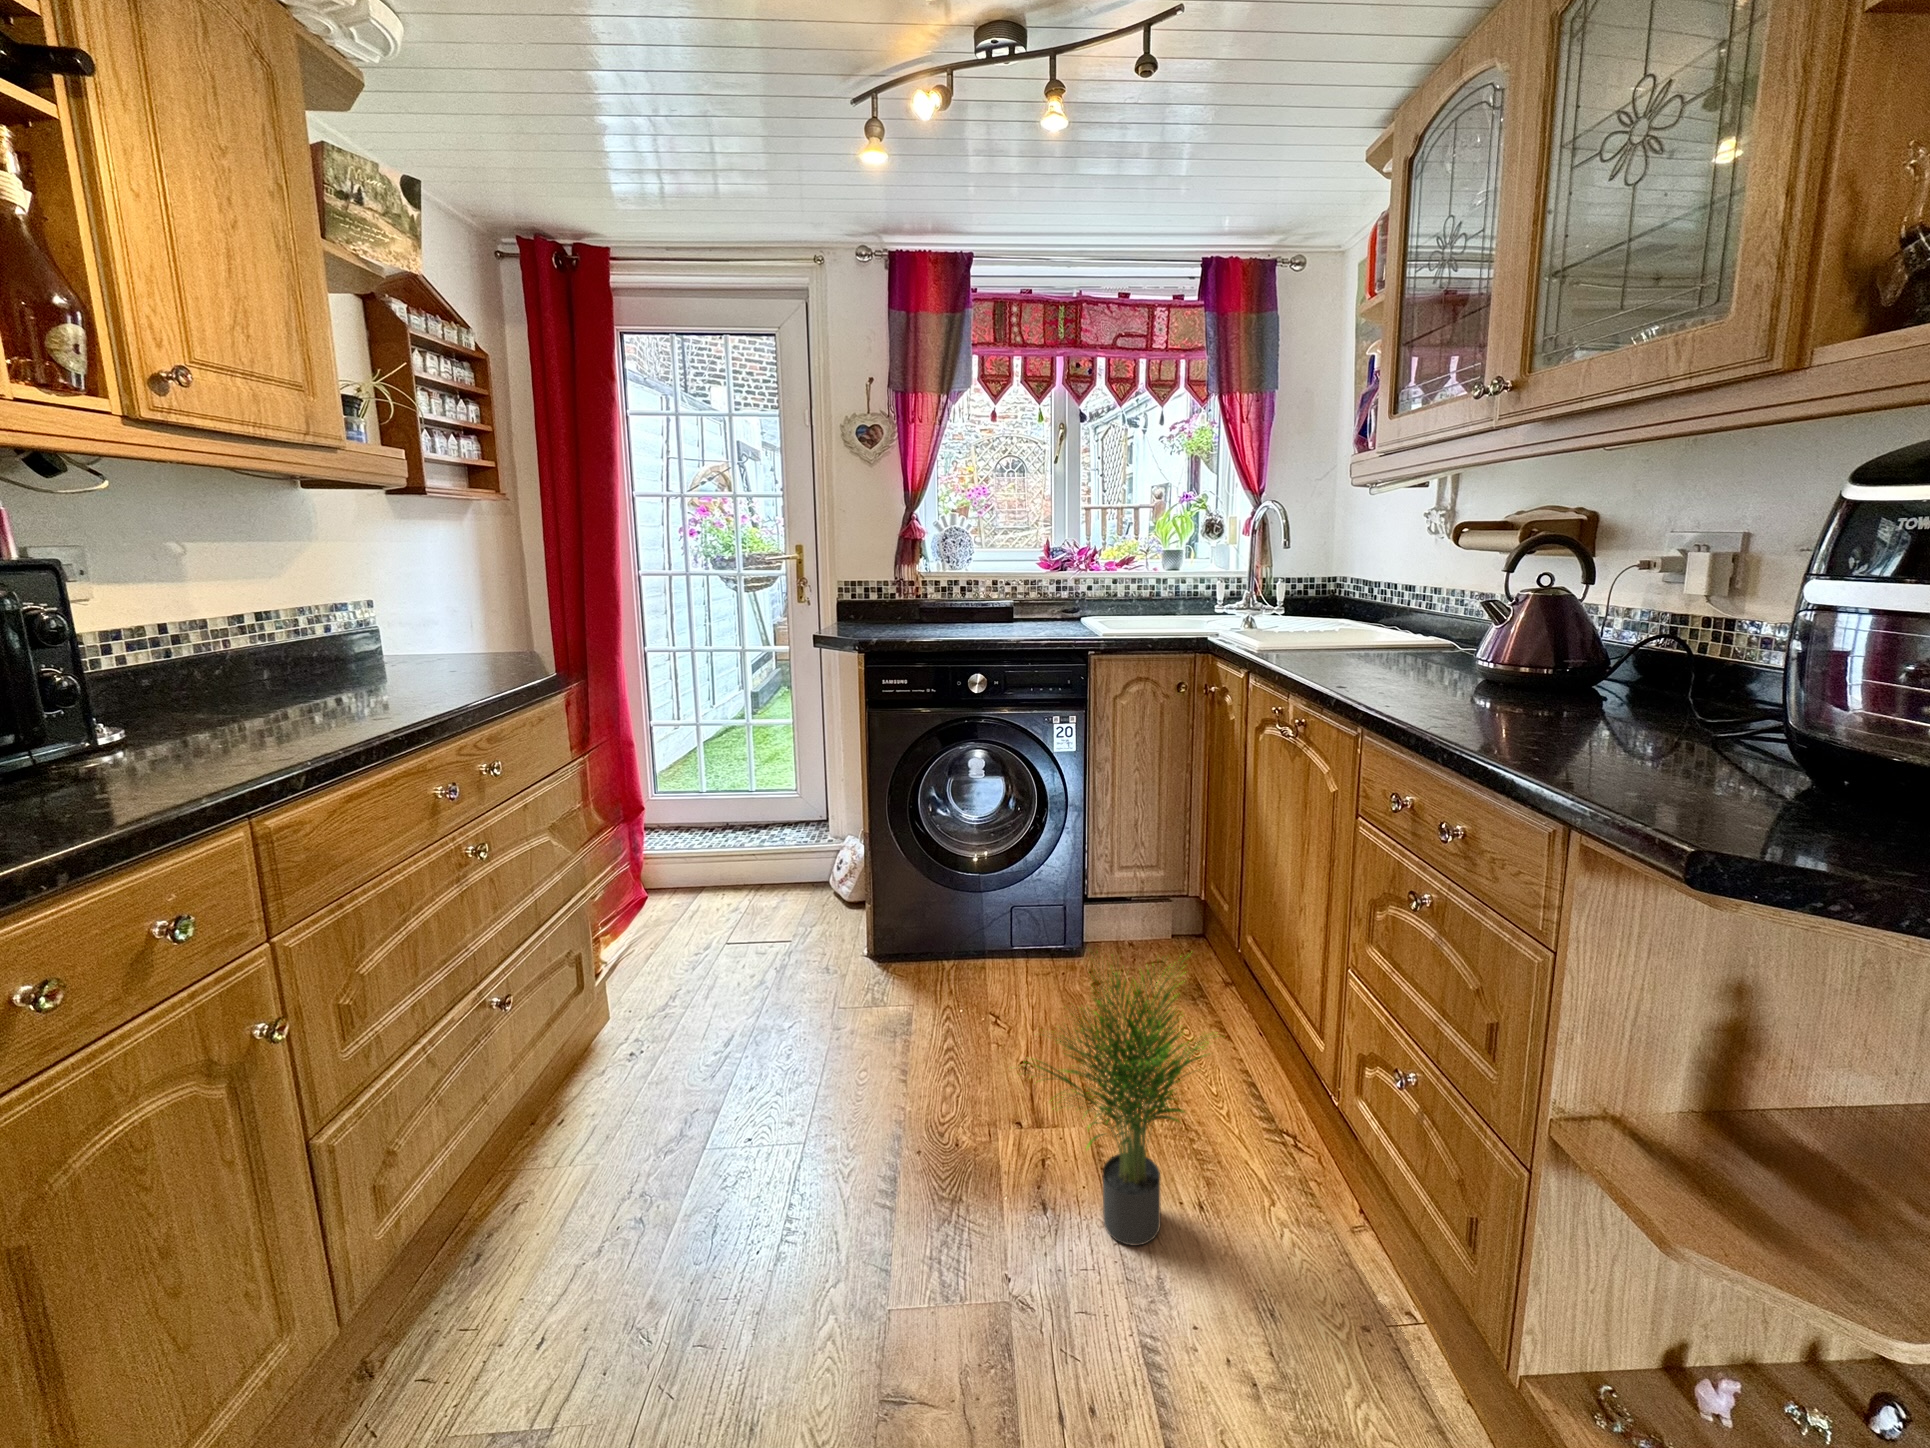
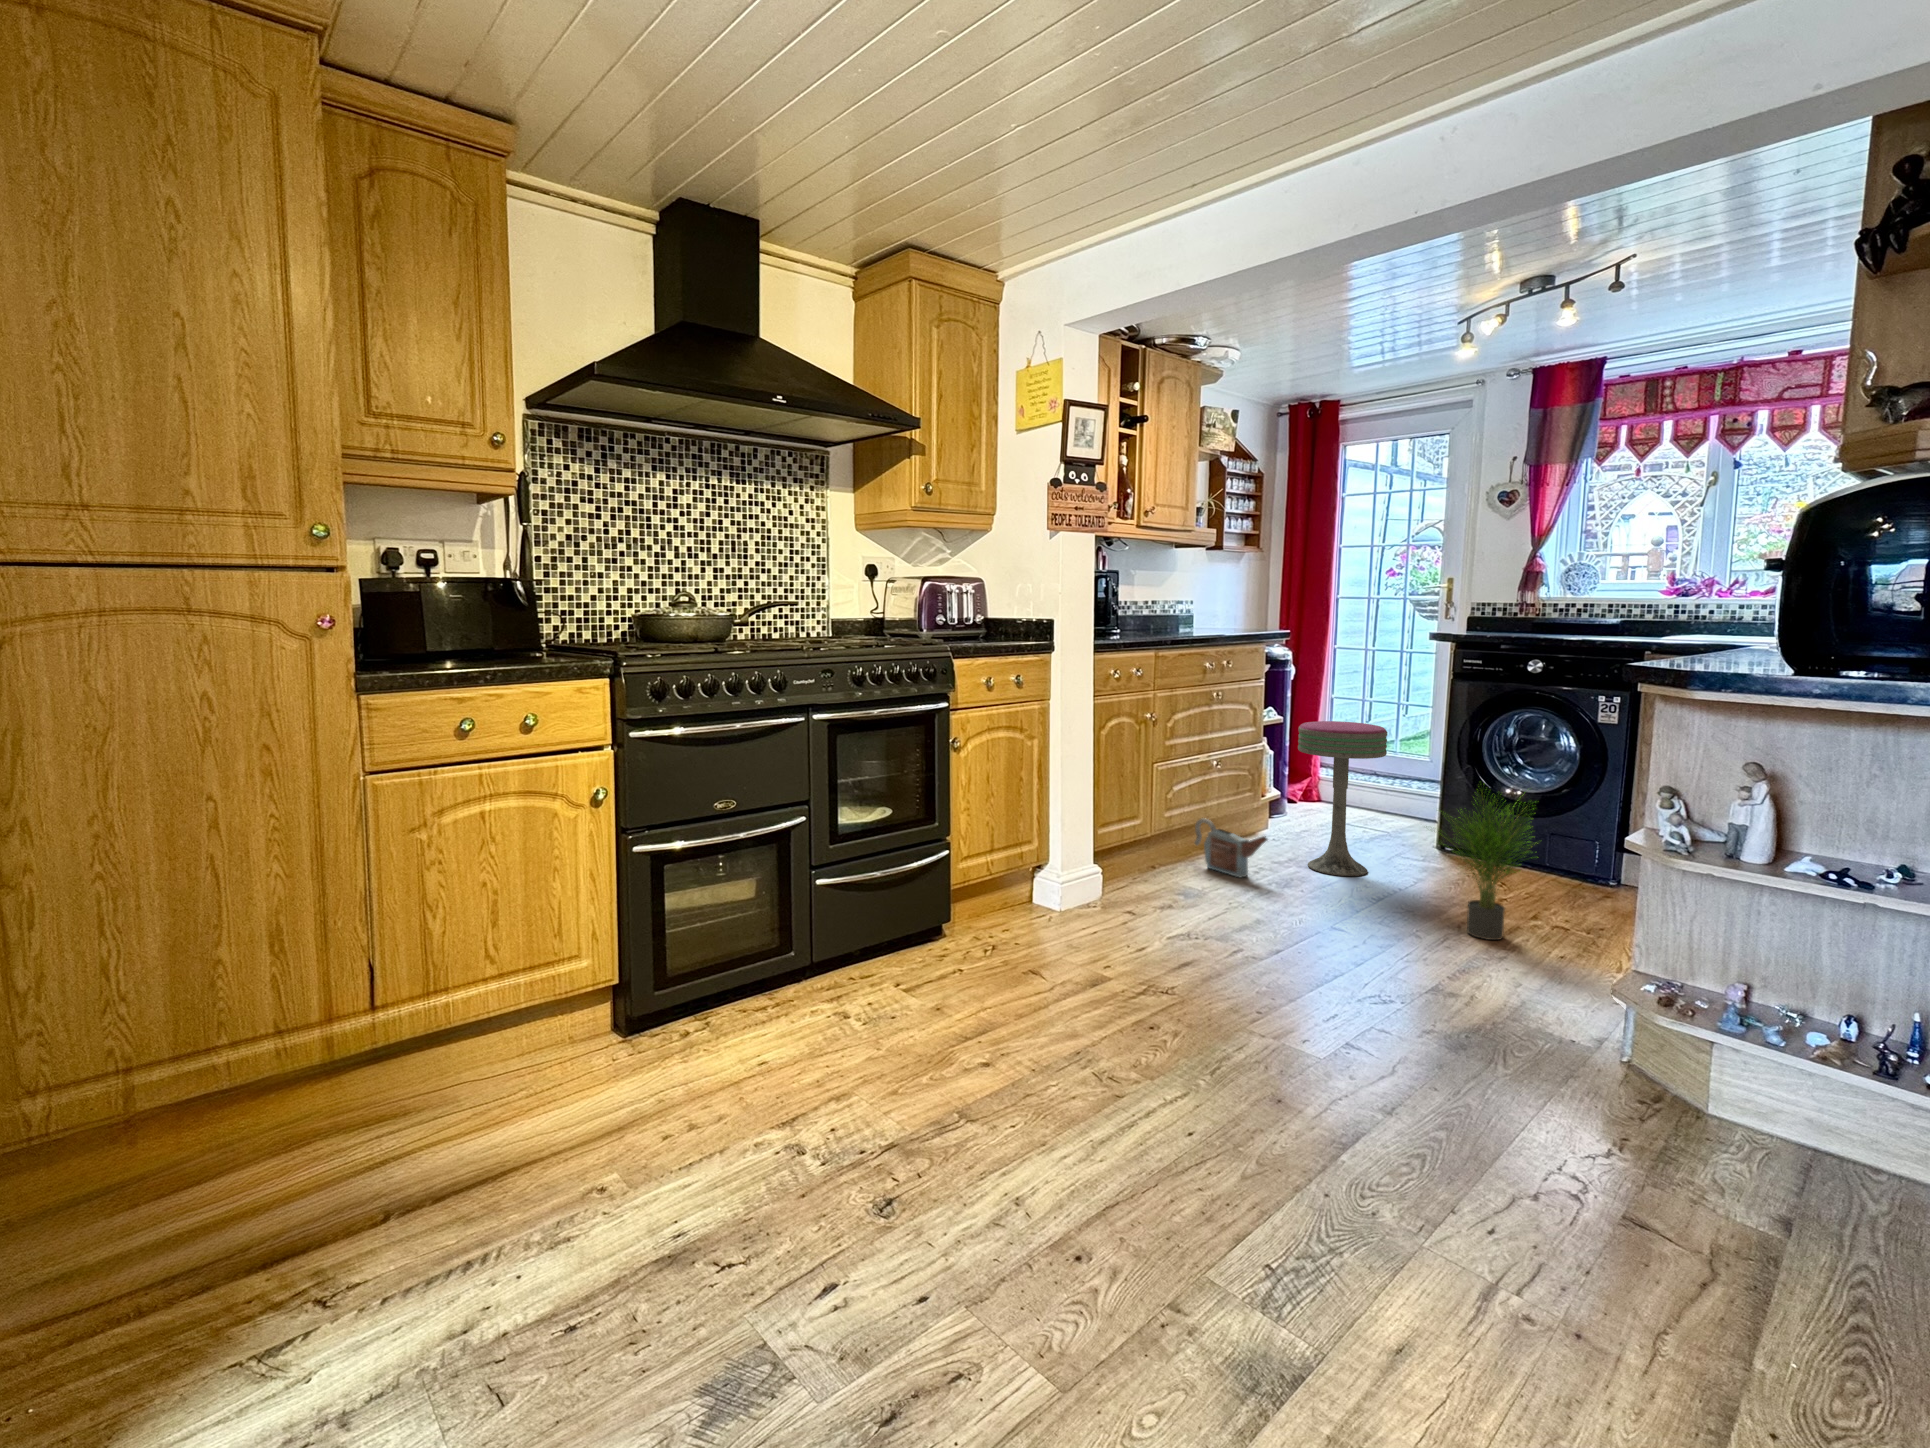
bar stool: none [688,826,853,1145] -> present [1298,721,1387,876]
watering can: none [483,1170,691,1292] -> present [1195,818,1268,878]

